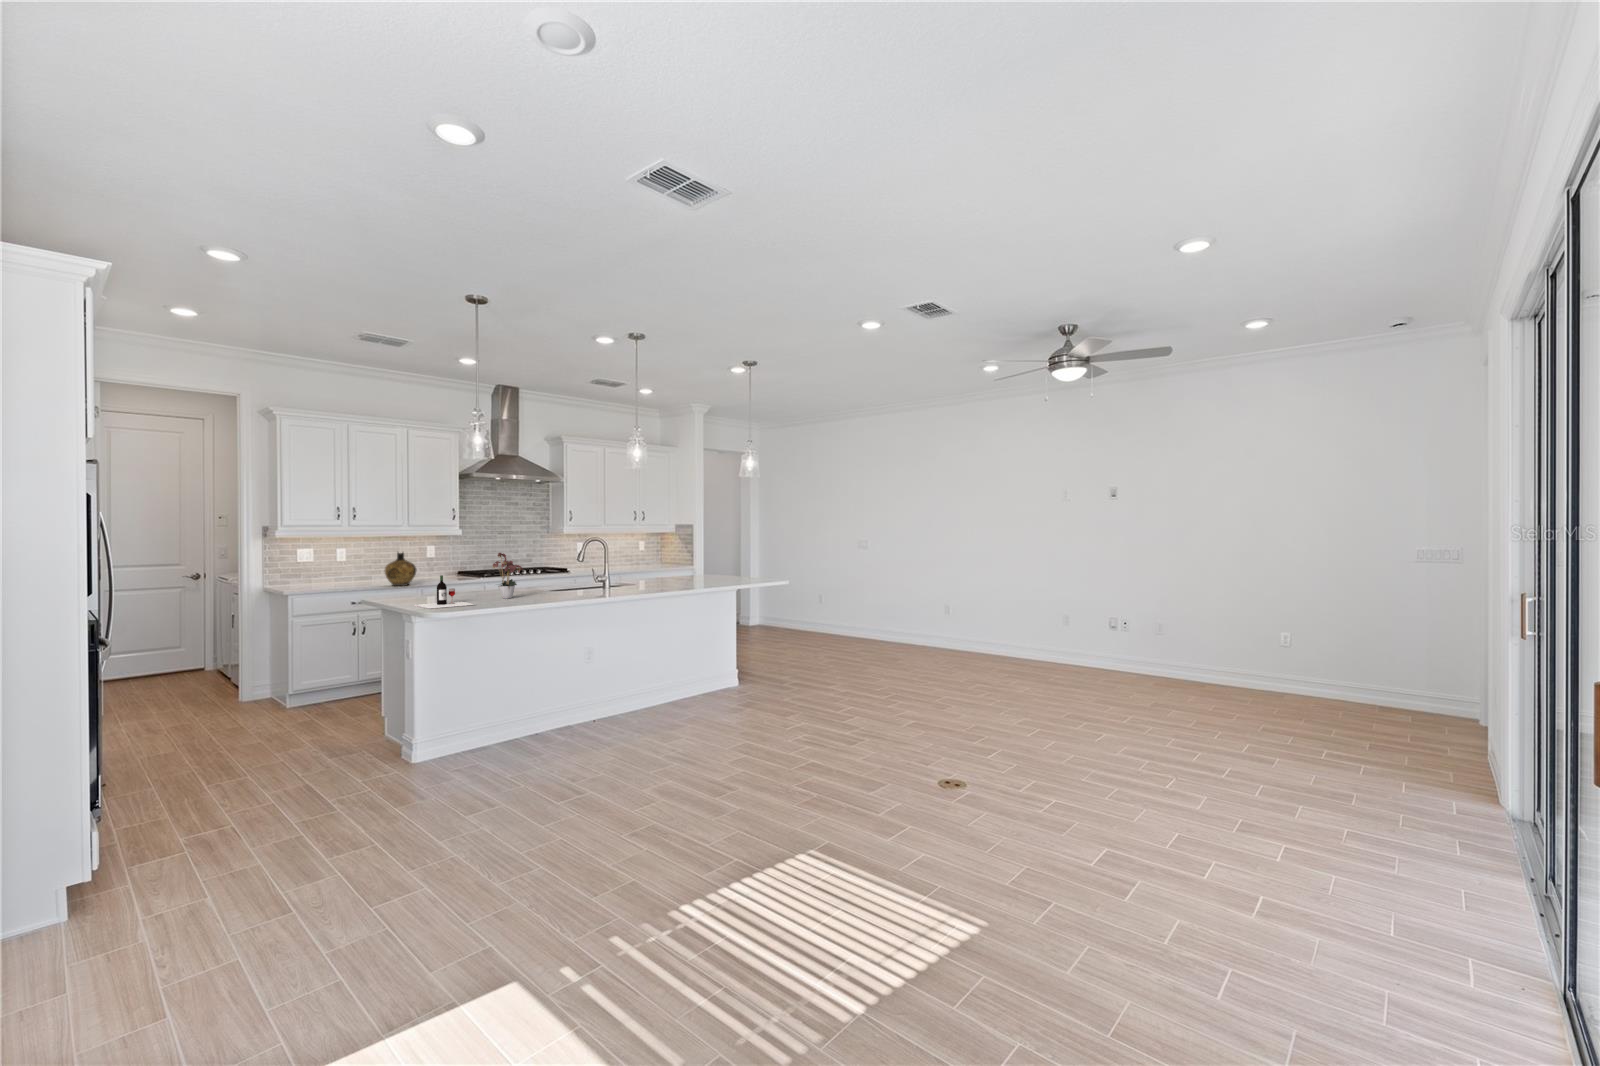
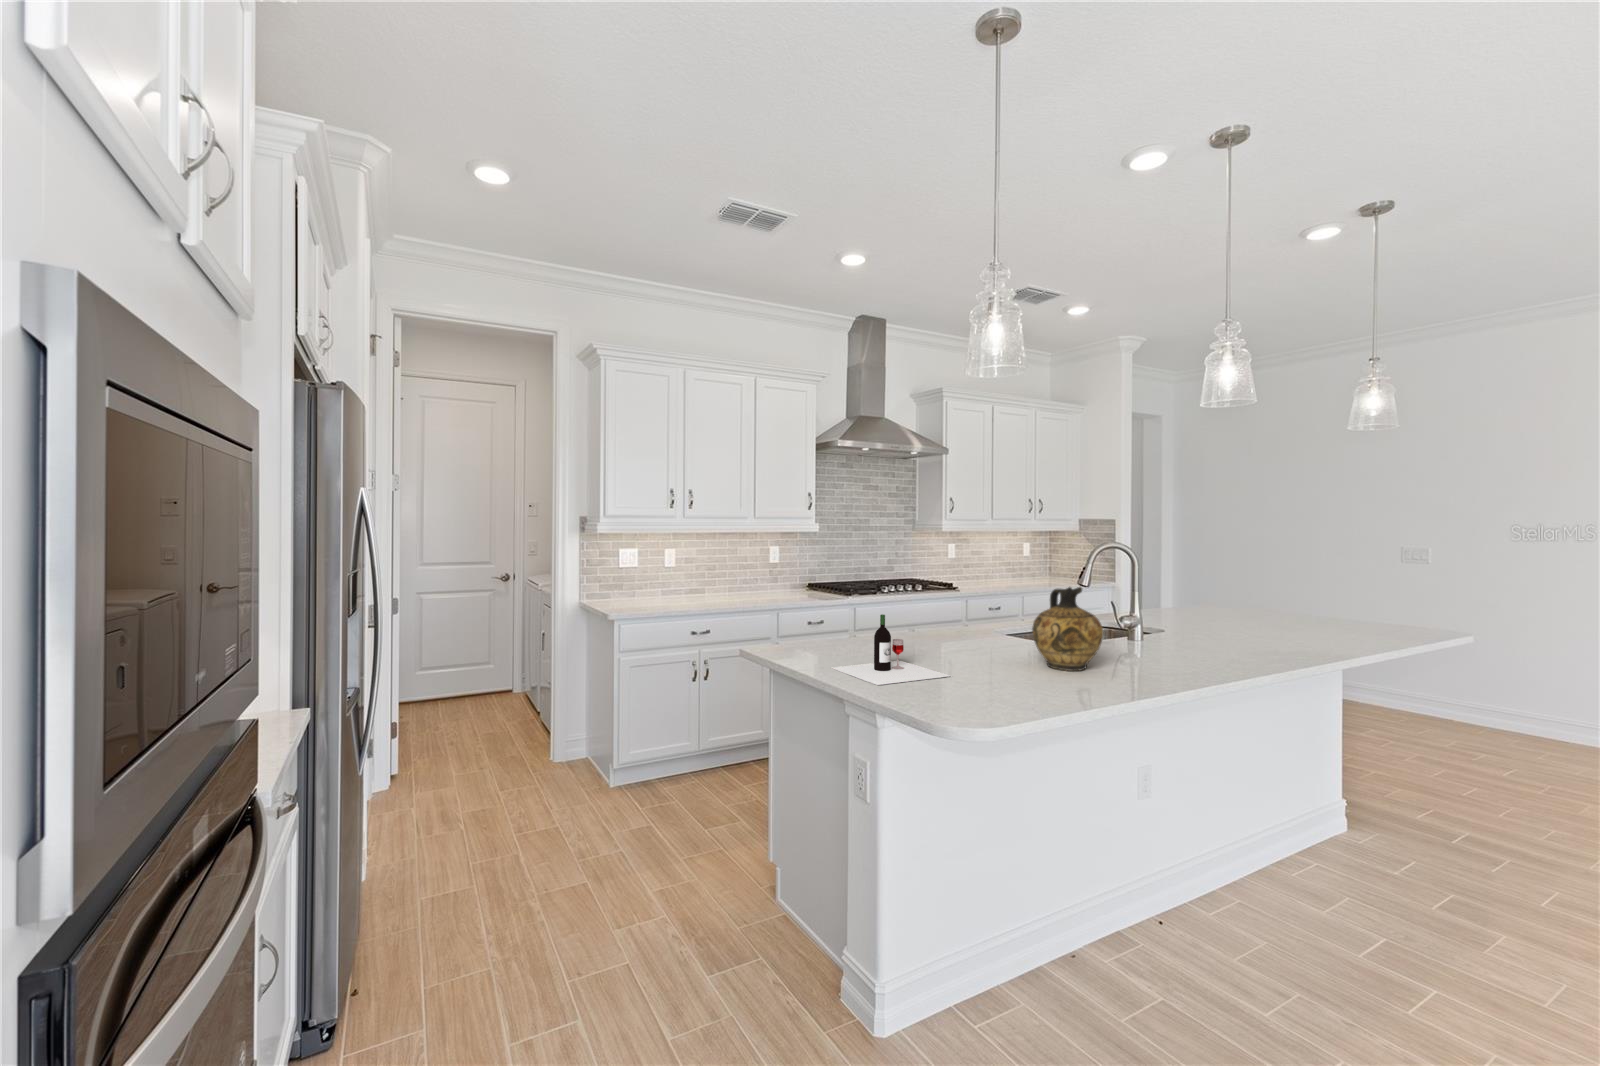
ceramic jug: present [385,552,416,586] -> present [1032,587,1103,671]
flower arrangement: present [493,553,523,599] -> none [944,566,1007,656]

